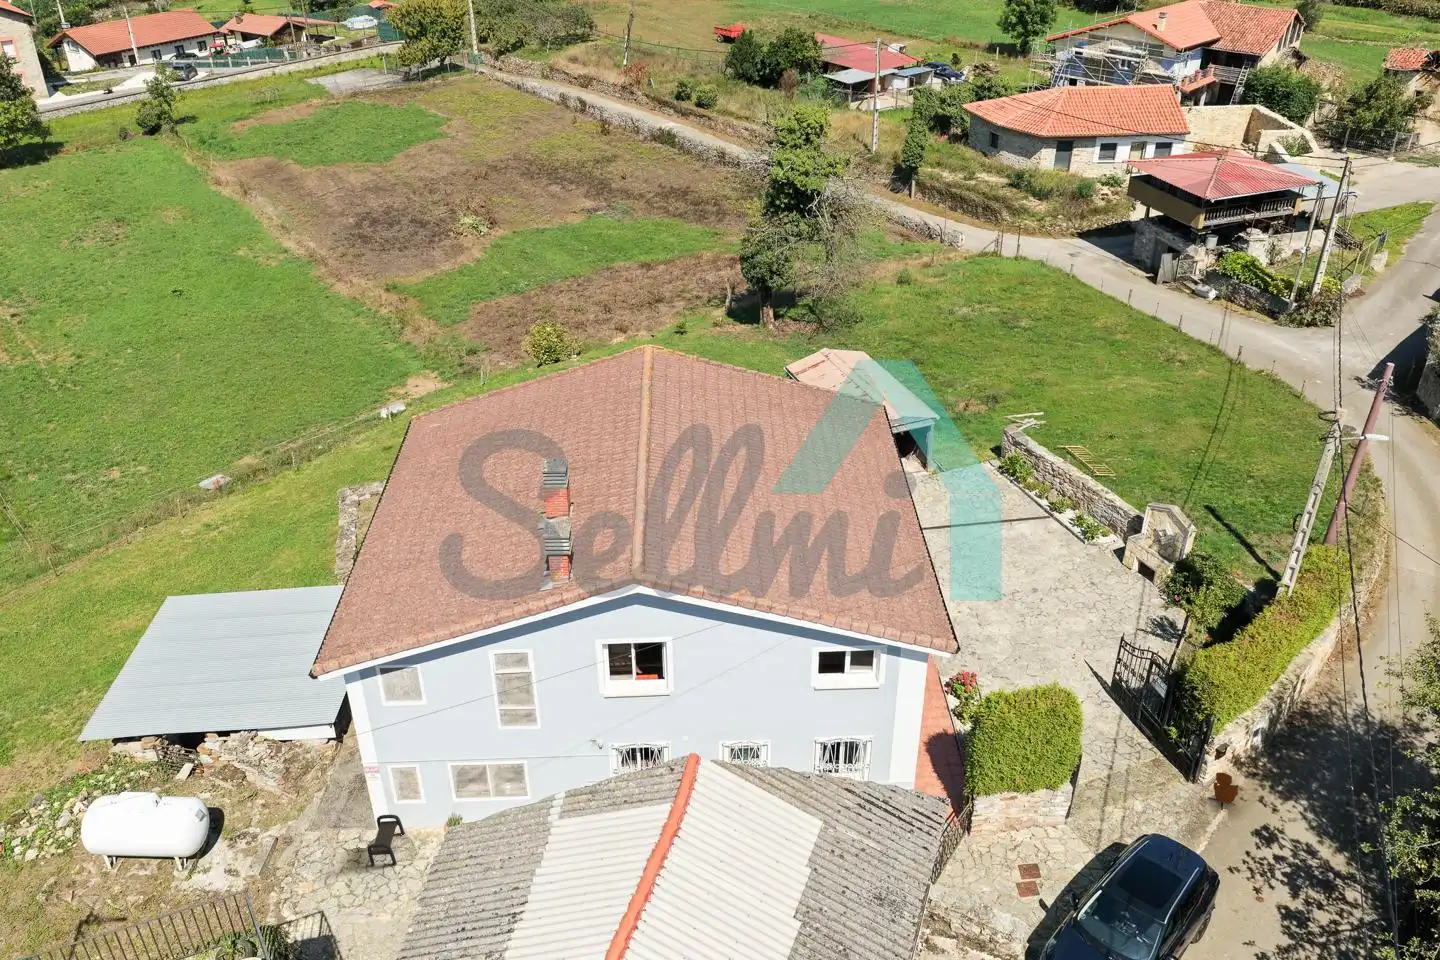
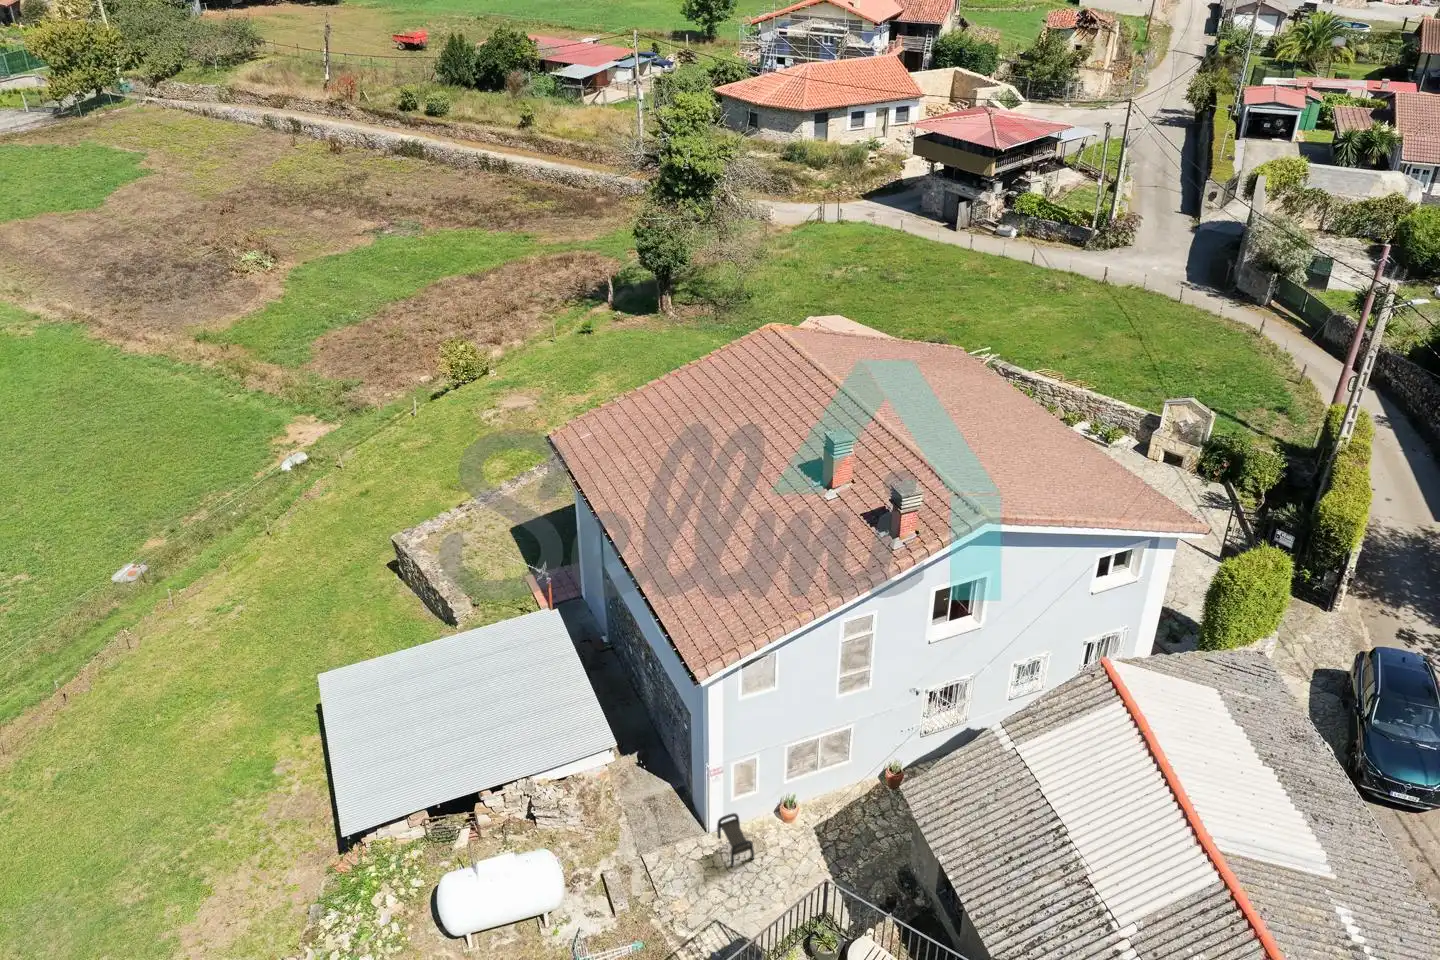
lounge chair: present [1209,772,1239,810] -> none [1333,598,1370,627]

